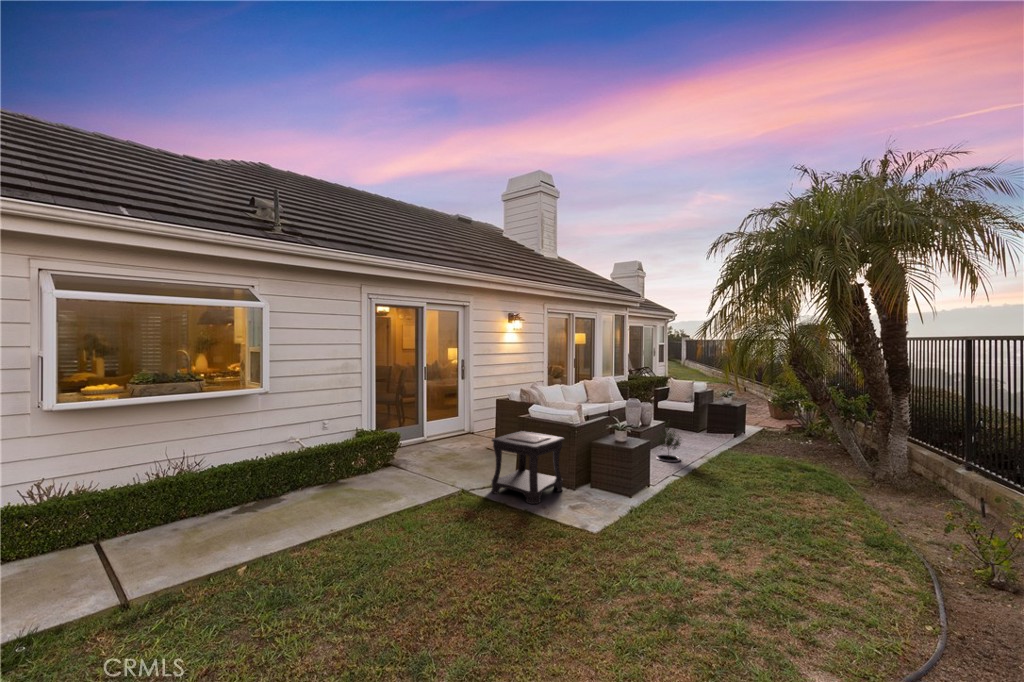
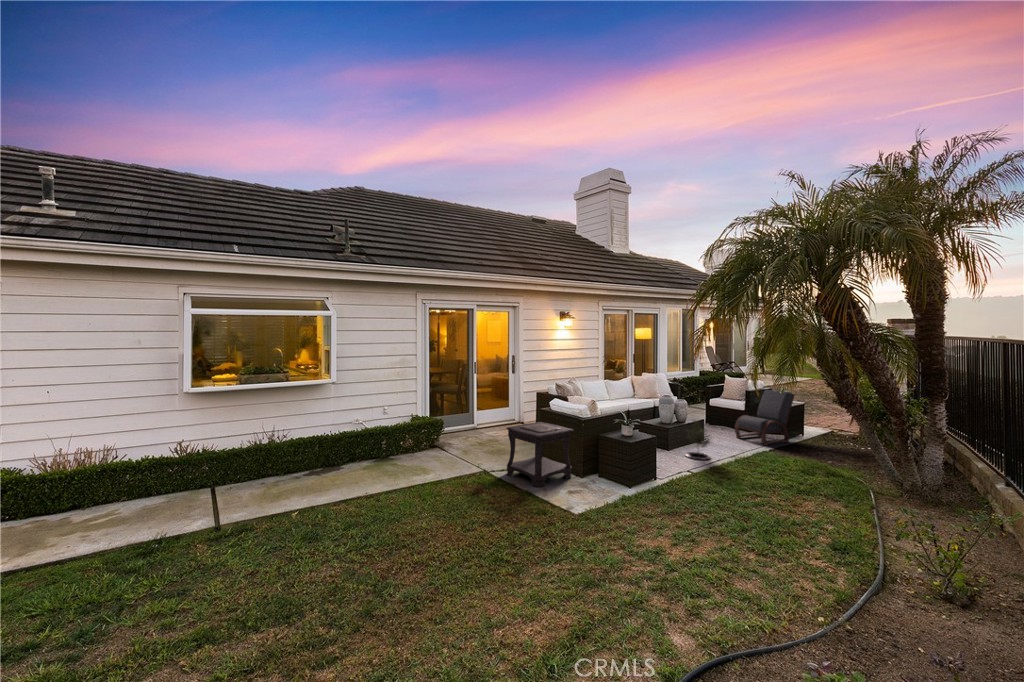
lounge chair: none [687,391,738,444] -> present [735,390,794,446]

